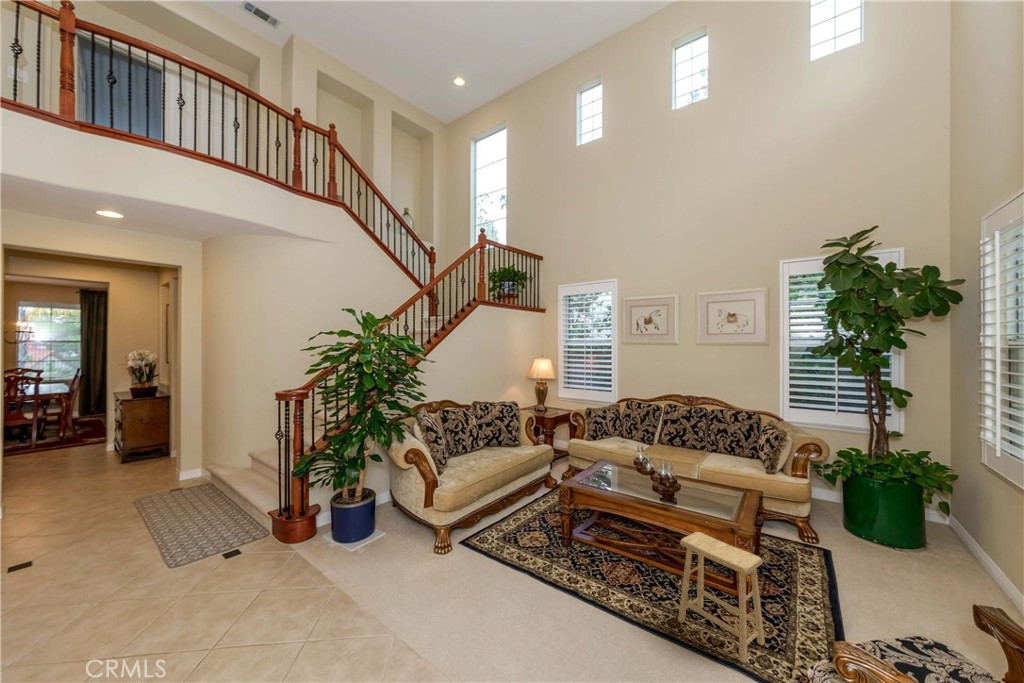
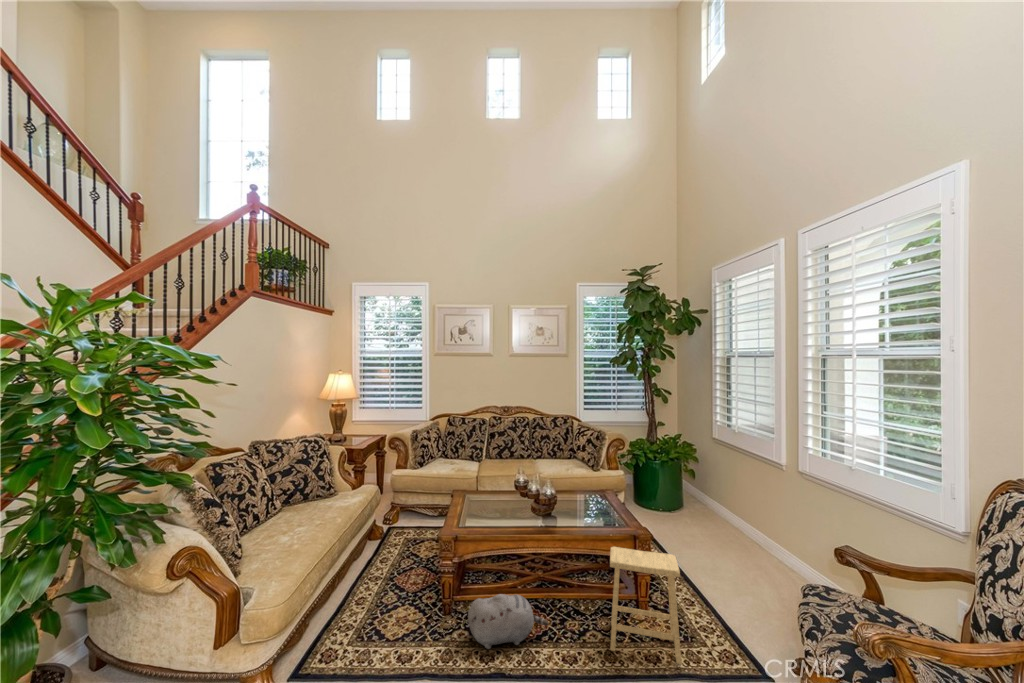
plush toy: none [565,536,629,583] -> present [468,594,548,649]

